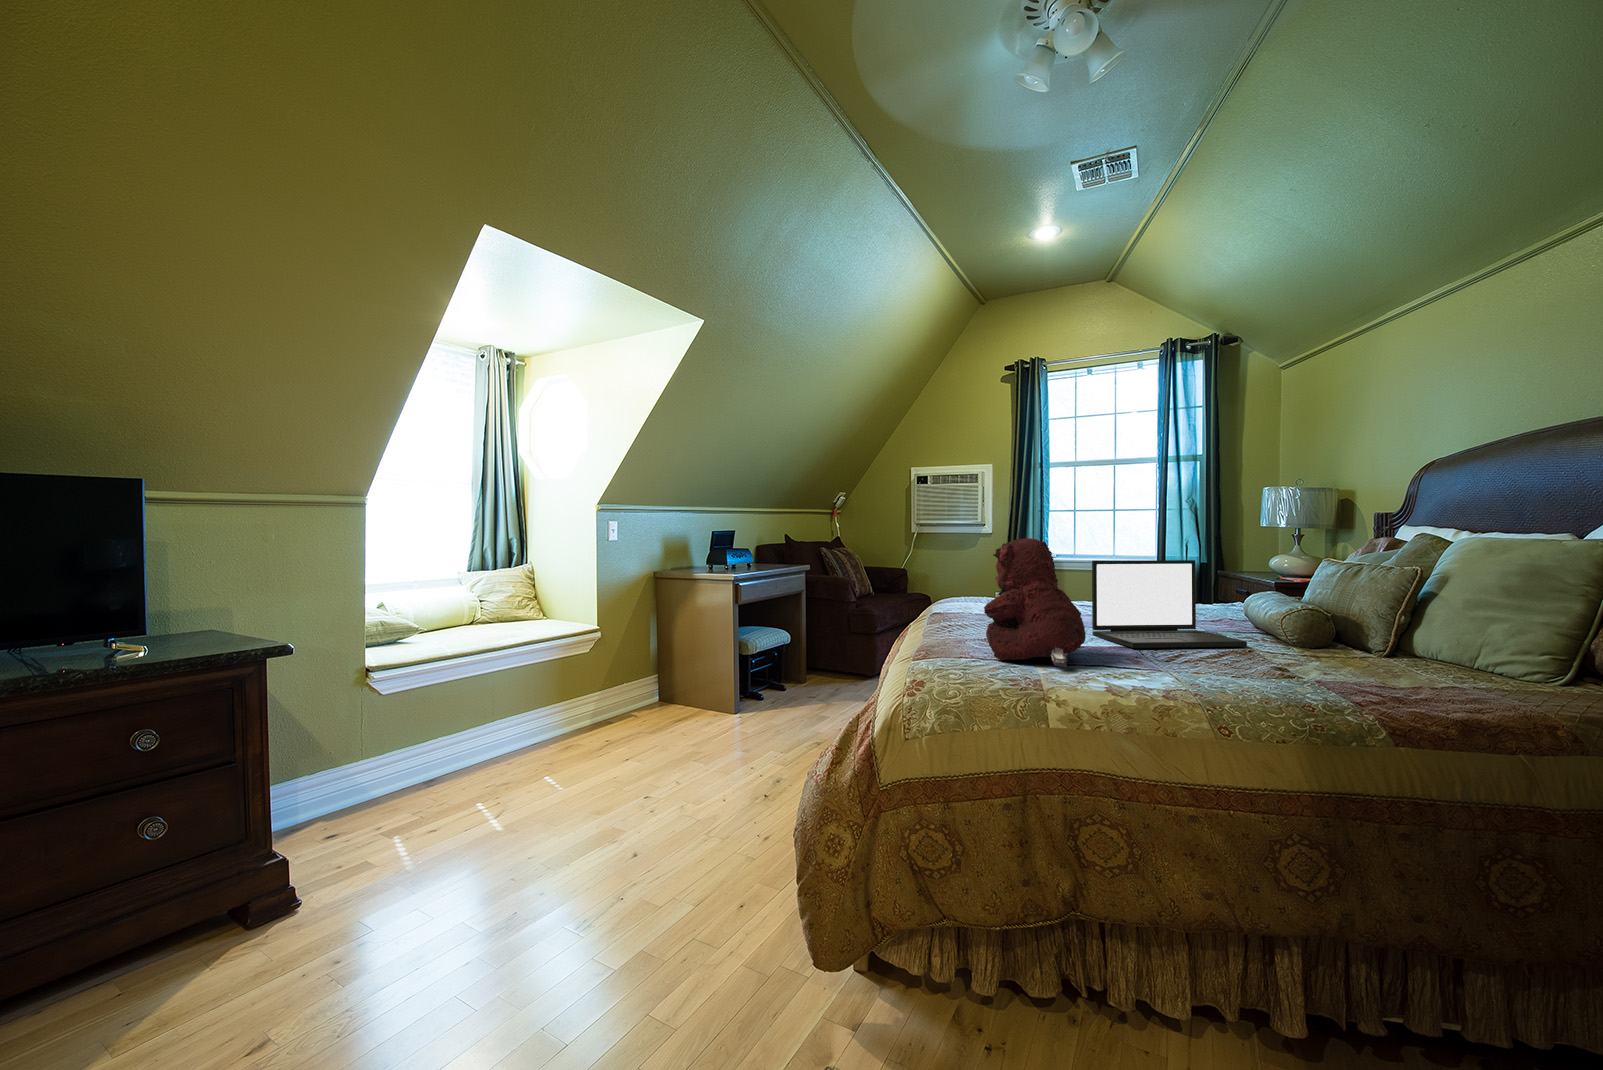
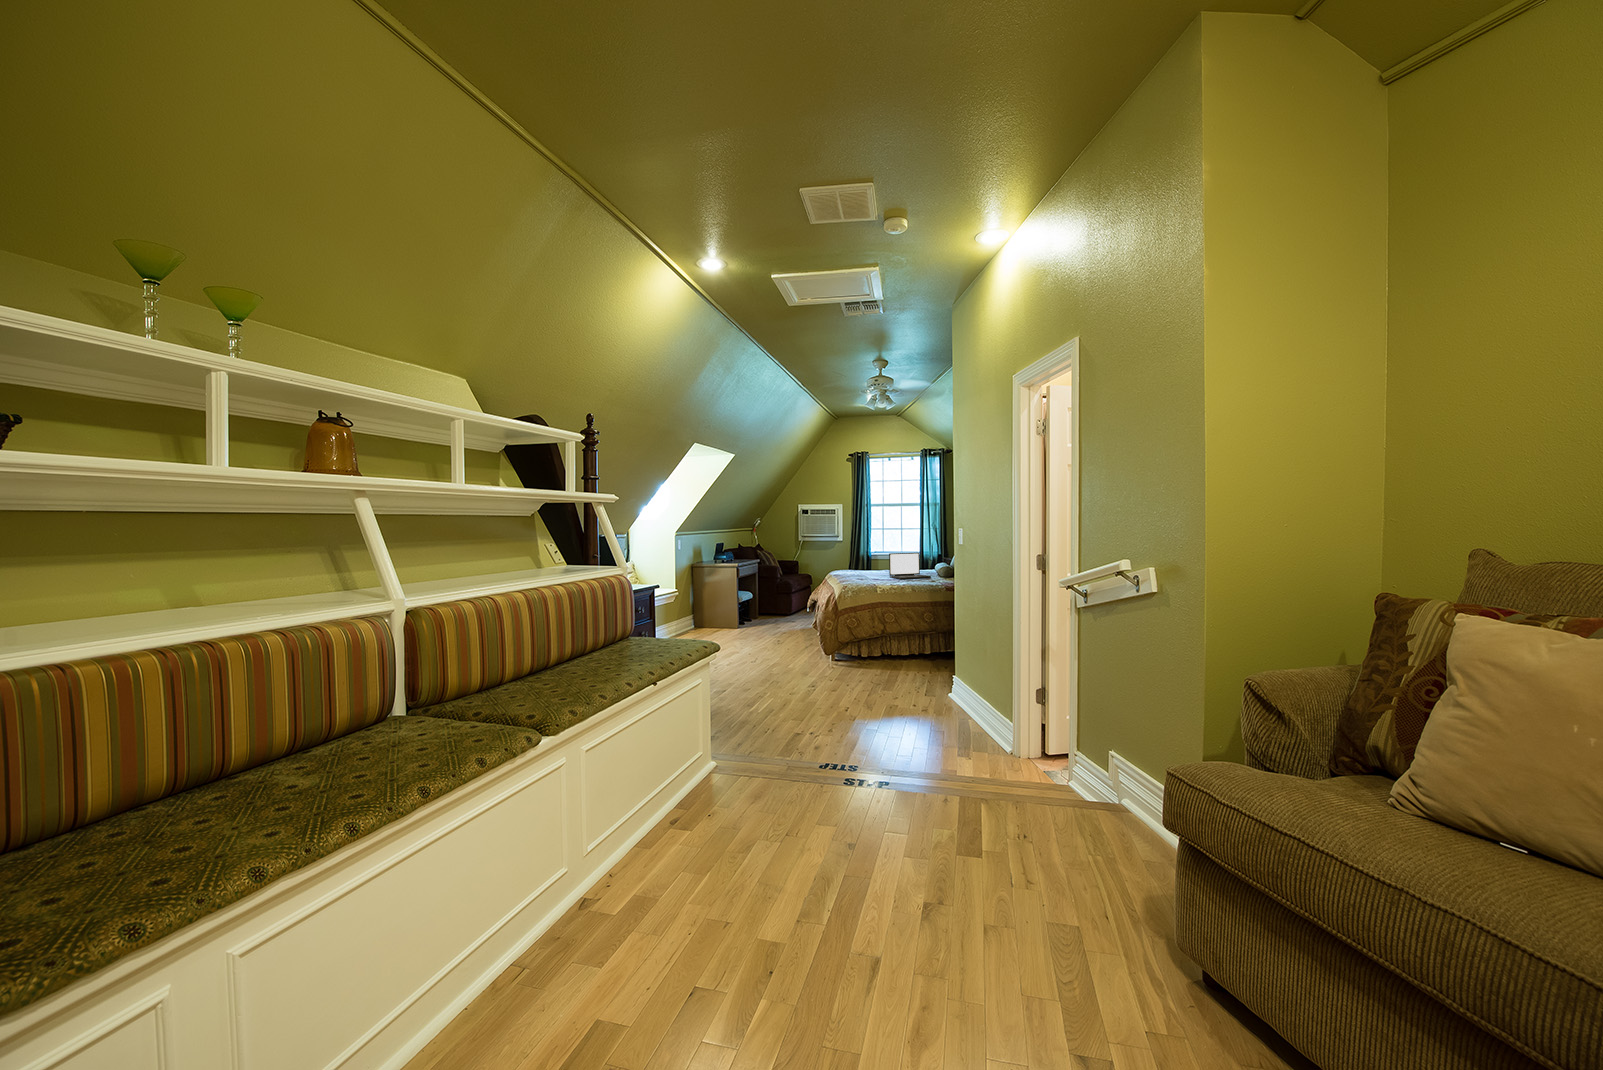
teddy bear: present [984,537,1086,668] -> none [860,547,887,583]

